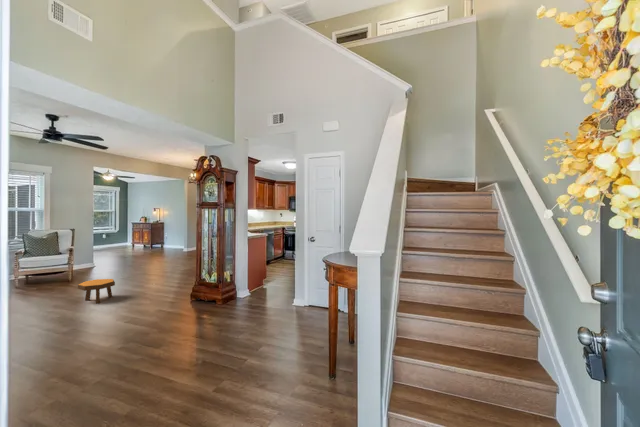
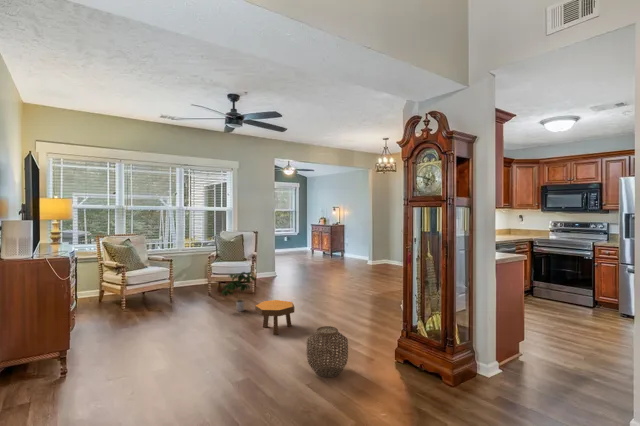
potted plant: none [39,262,76,294] -> present [222,272,255,311]
woven basket: none [125,286,157,317] -> present [307,326,348,377]

